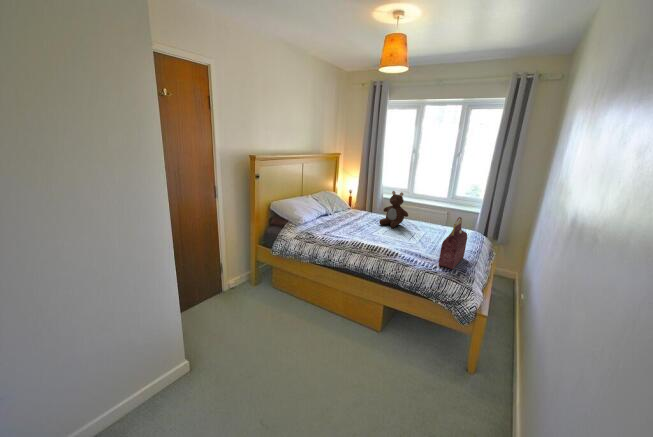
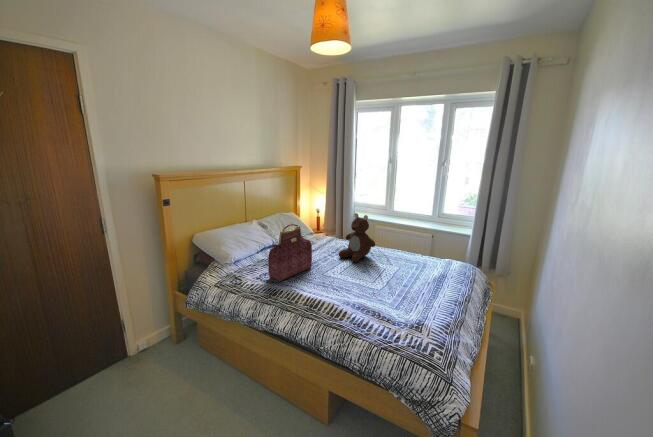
handbag: present [439,217,467,269] -> present [268,224,312,282]

